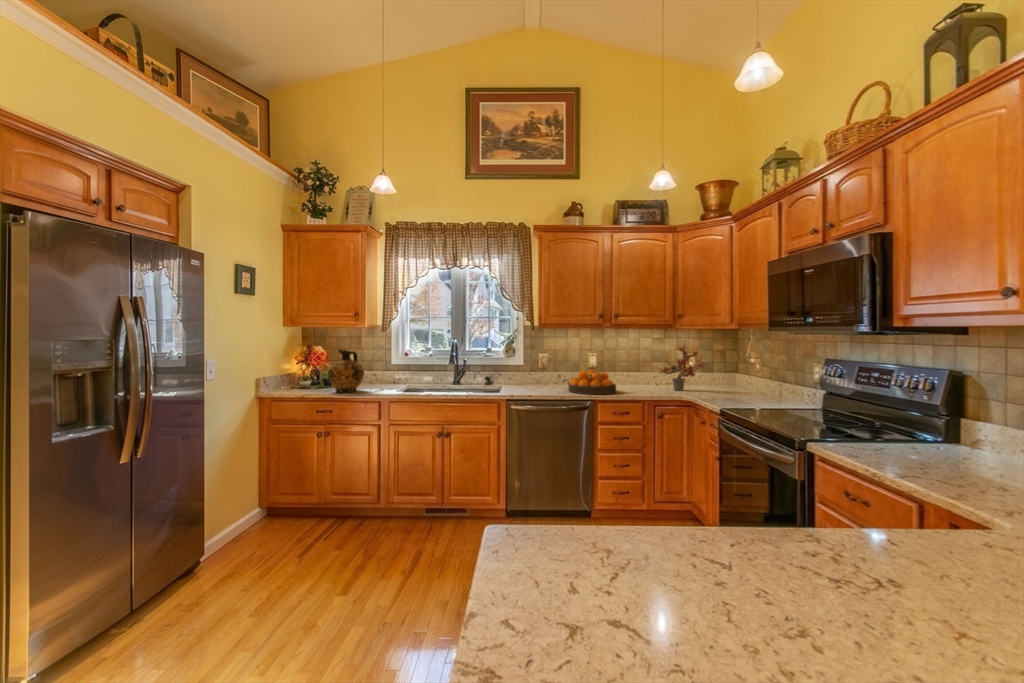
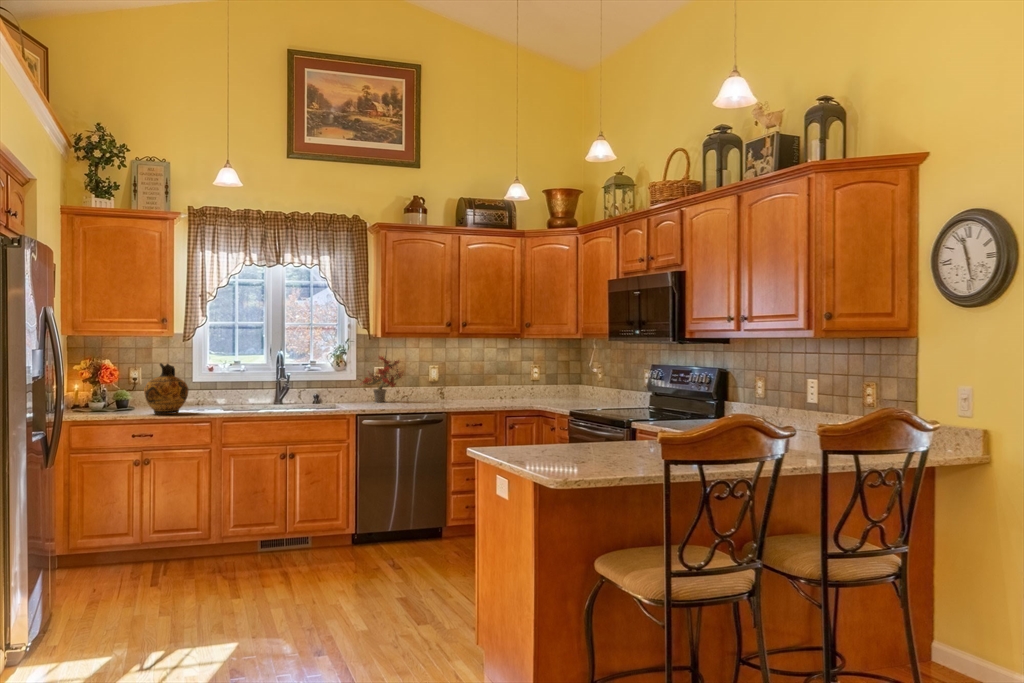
potted plant: present [660,344,704,391] -> present [361,350,403,402]
fruit bowl: present [568,369,616,394] -> none [418,381,469,407]

